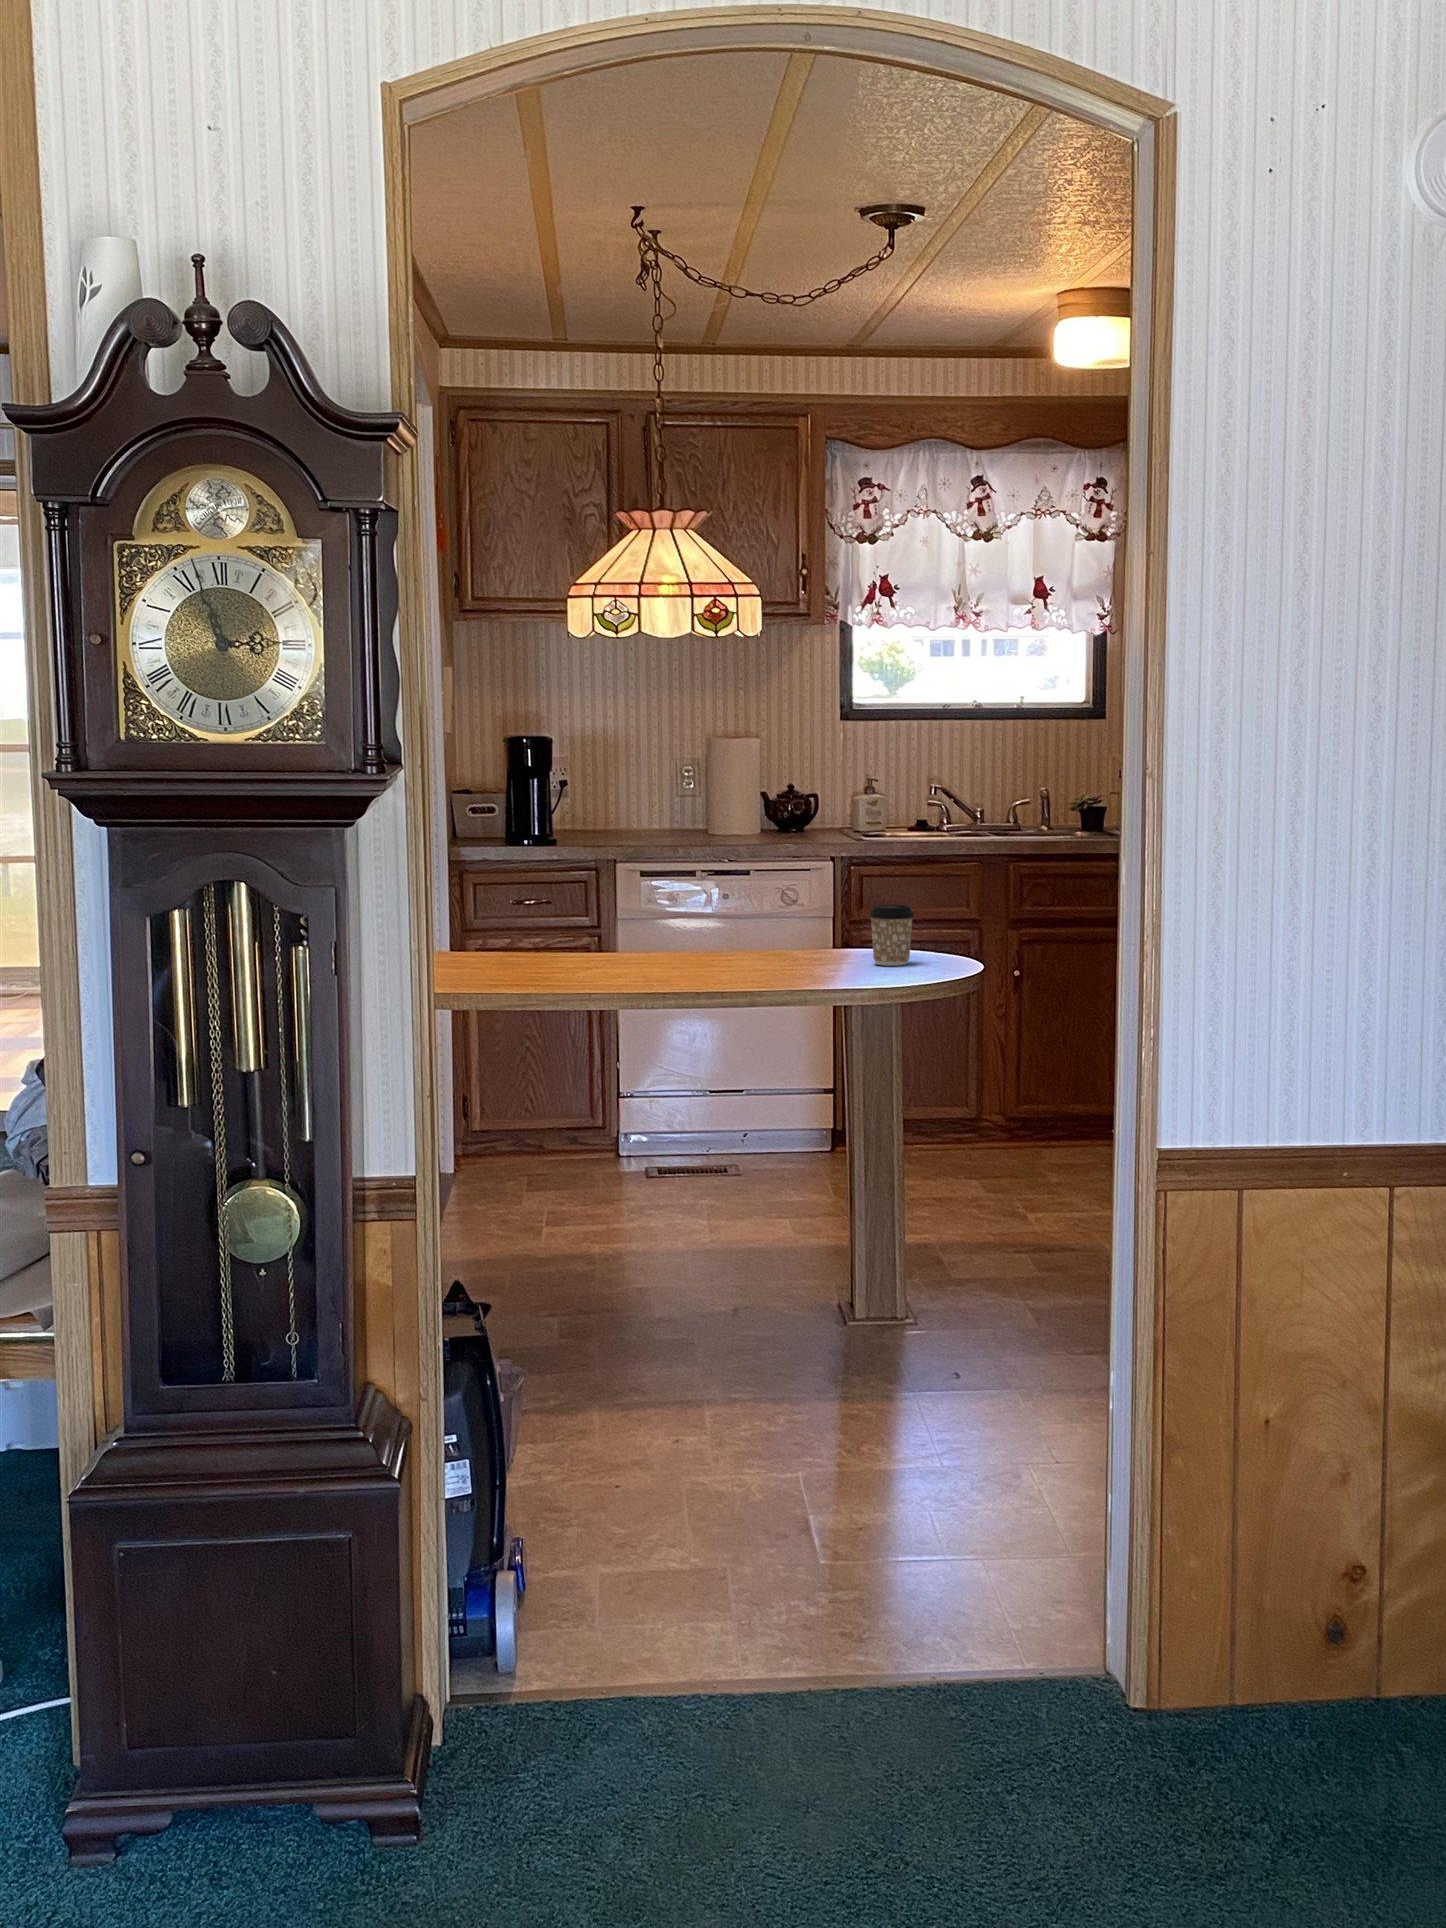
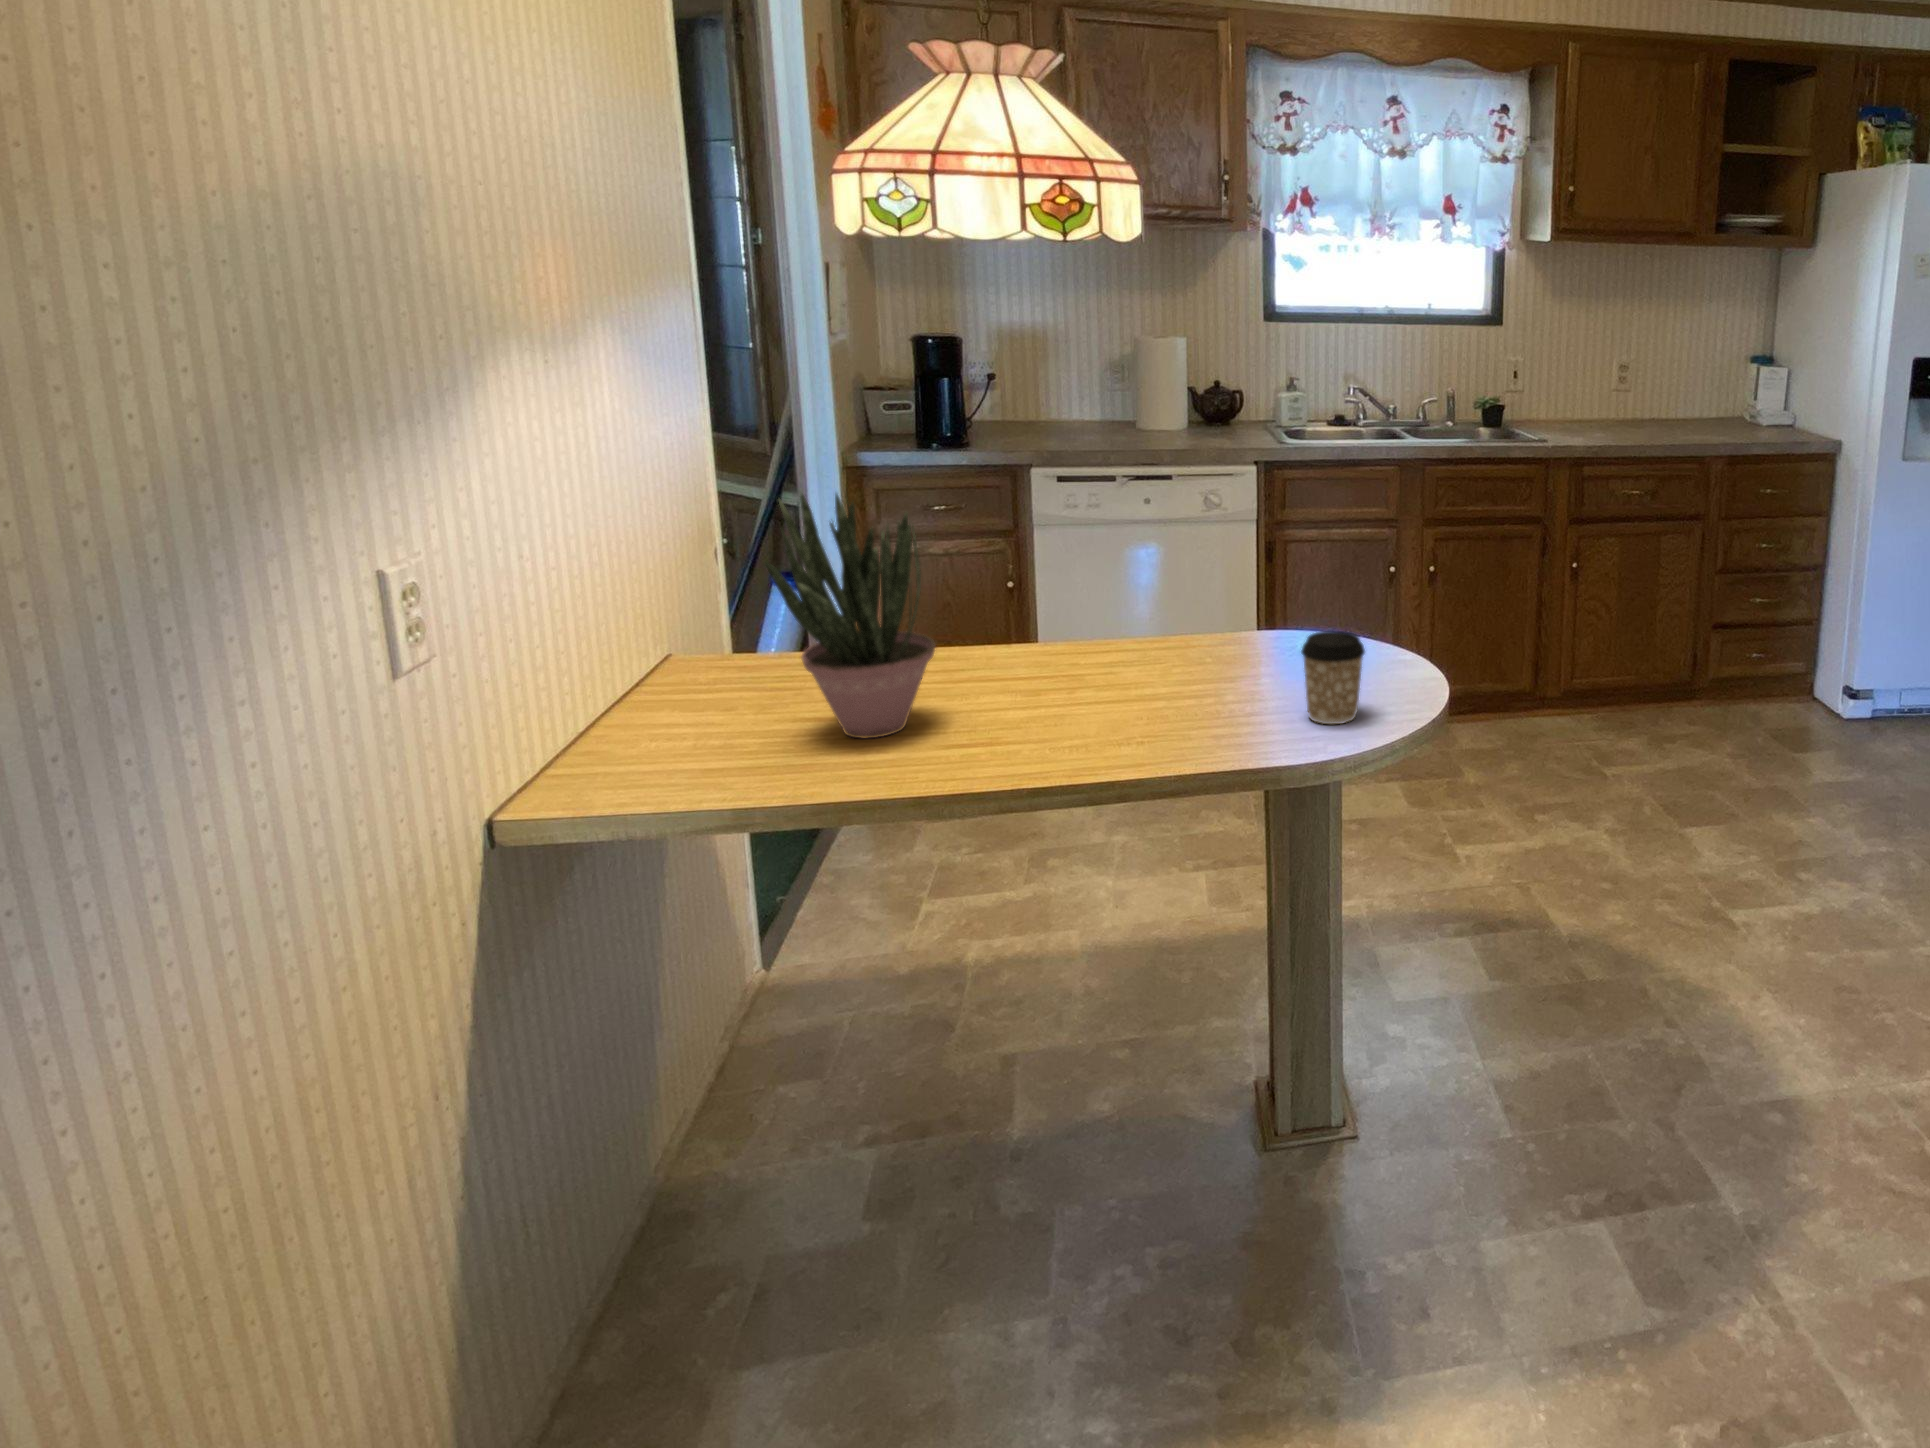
potted plant: none [527,803,624,971] -> present [765,494,935,738]

